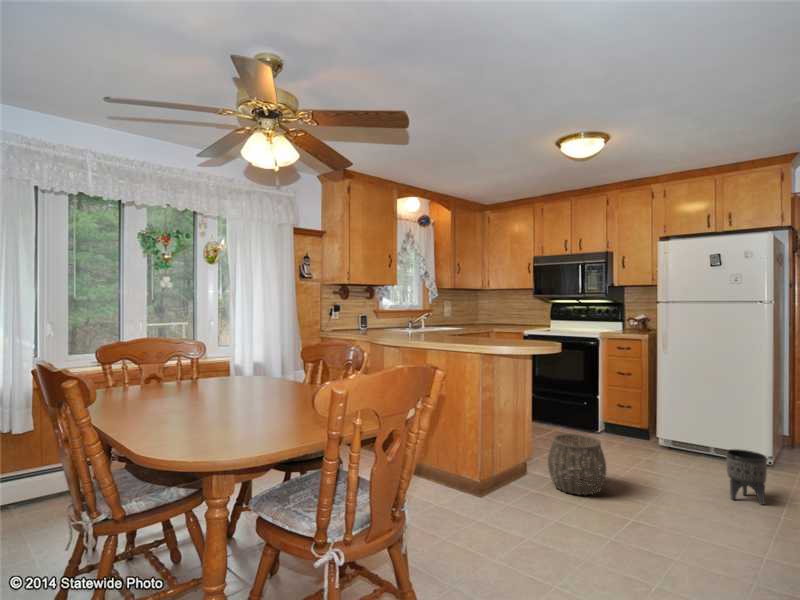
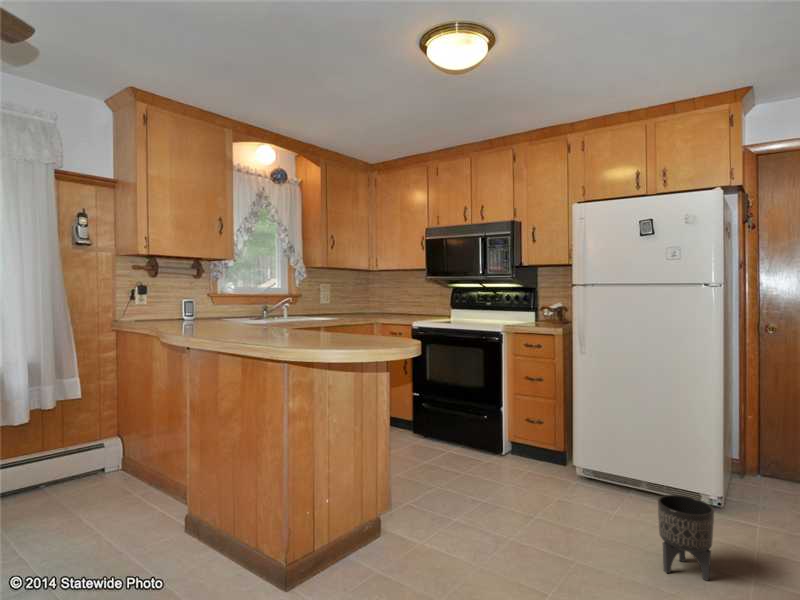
woven basket: present [548,434,607,495] -> none [406,478,491,580]

